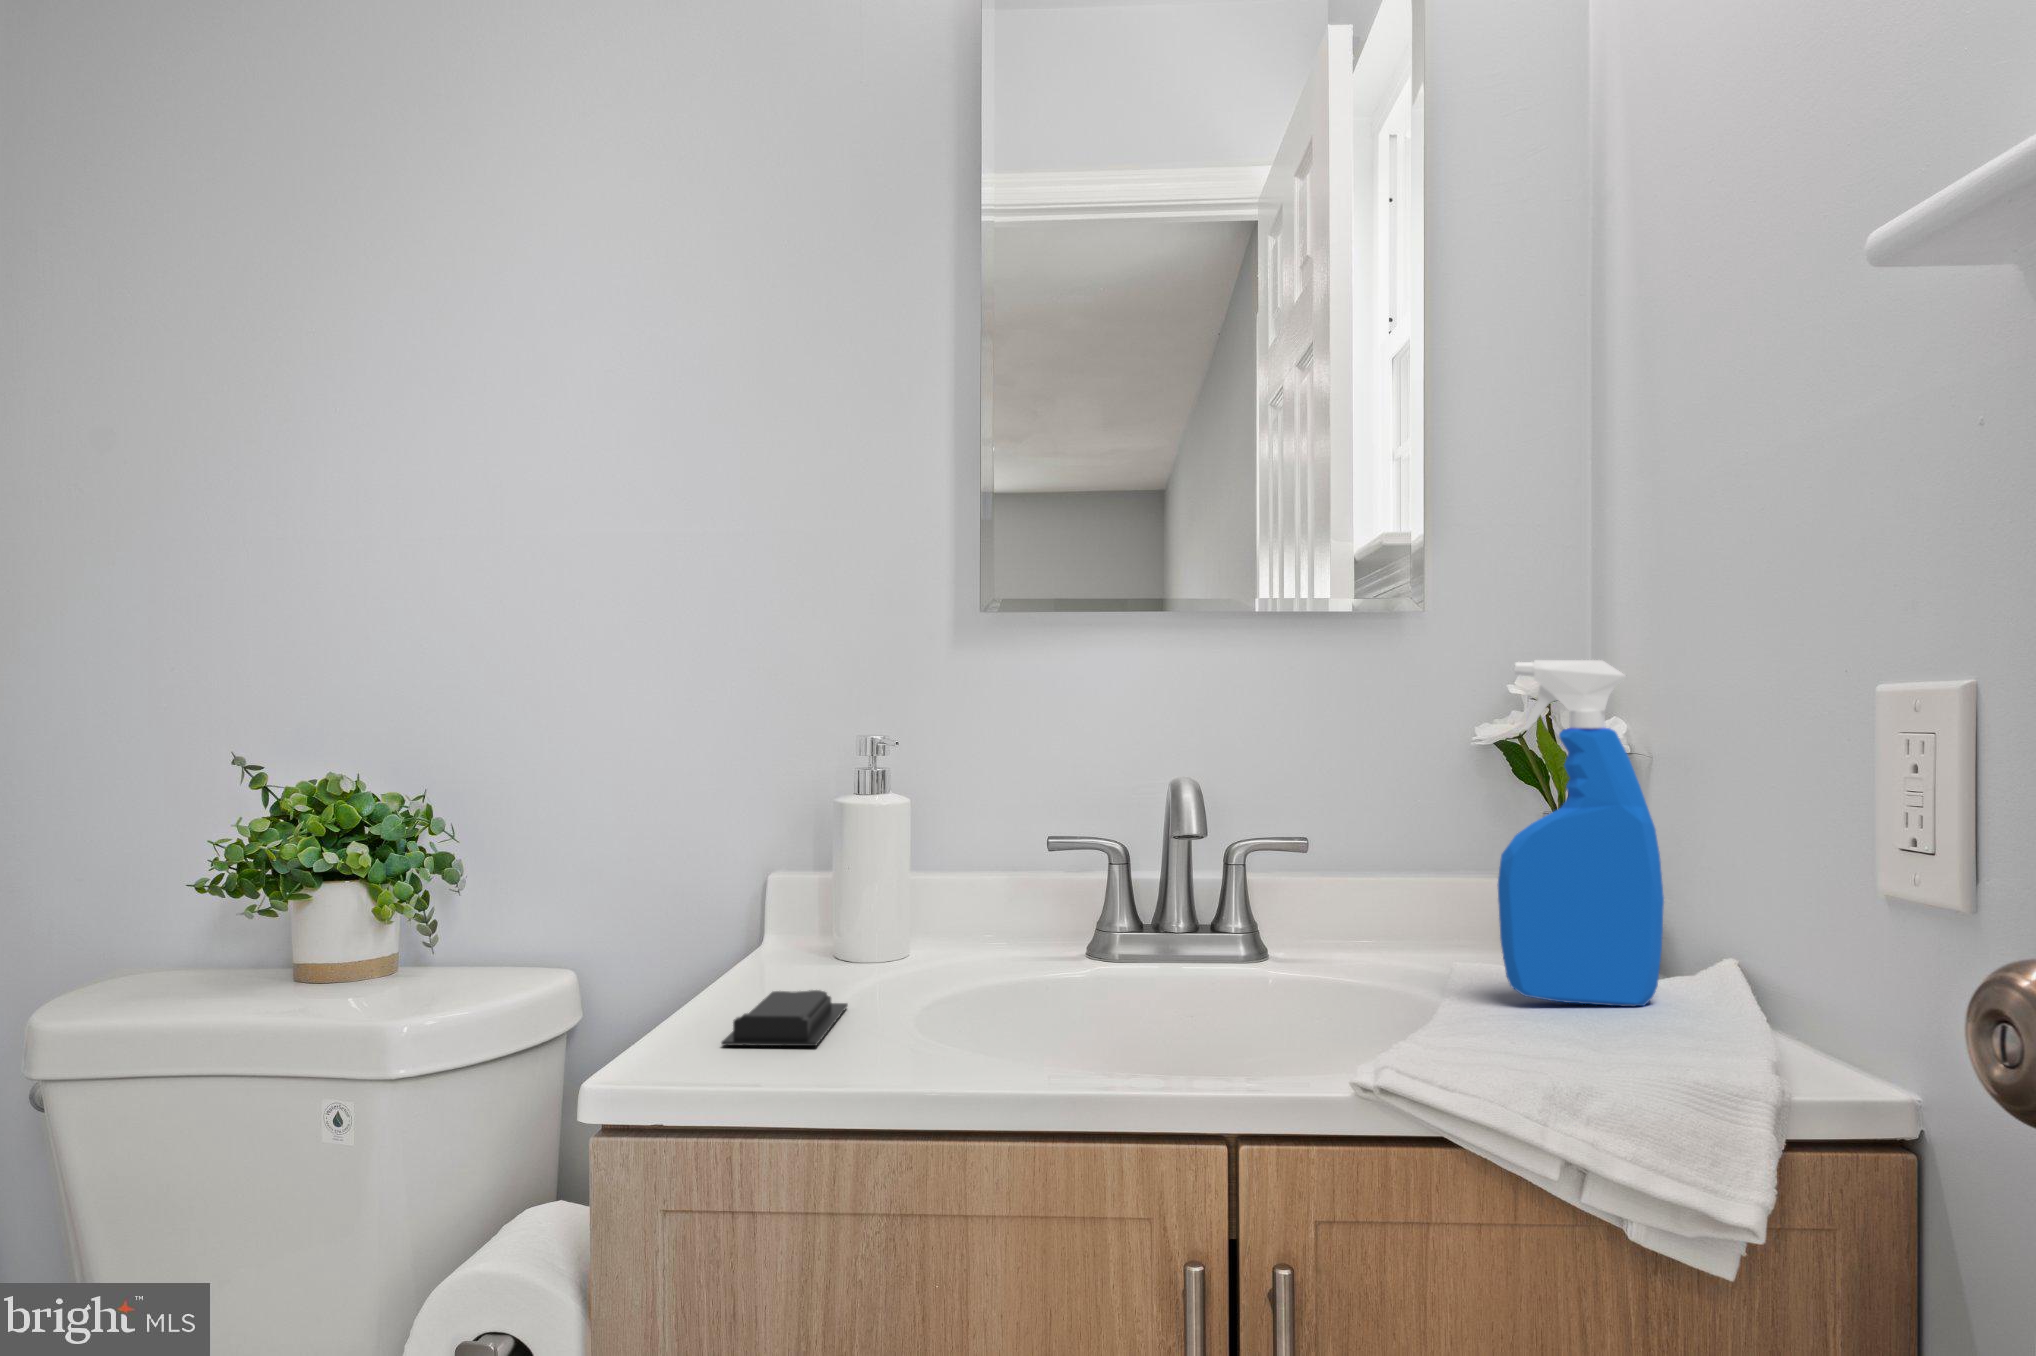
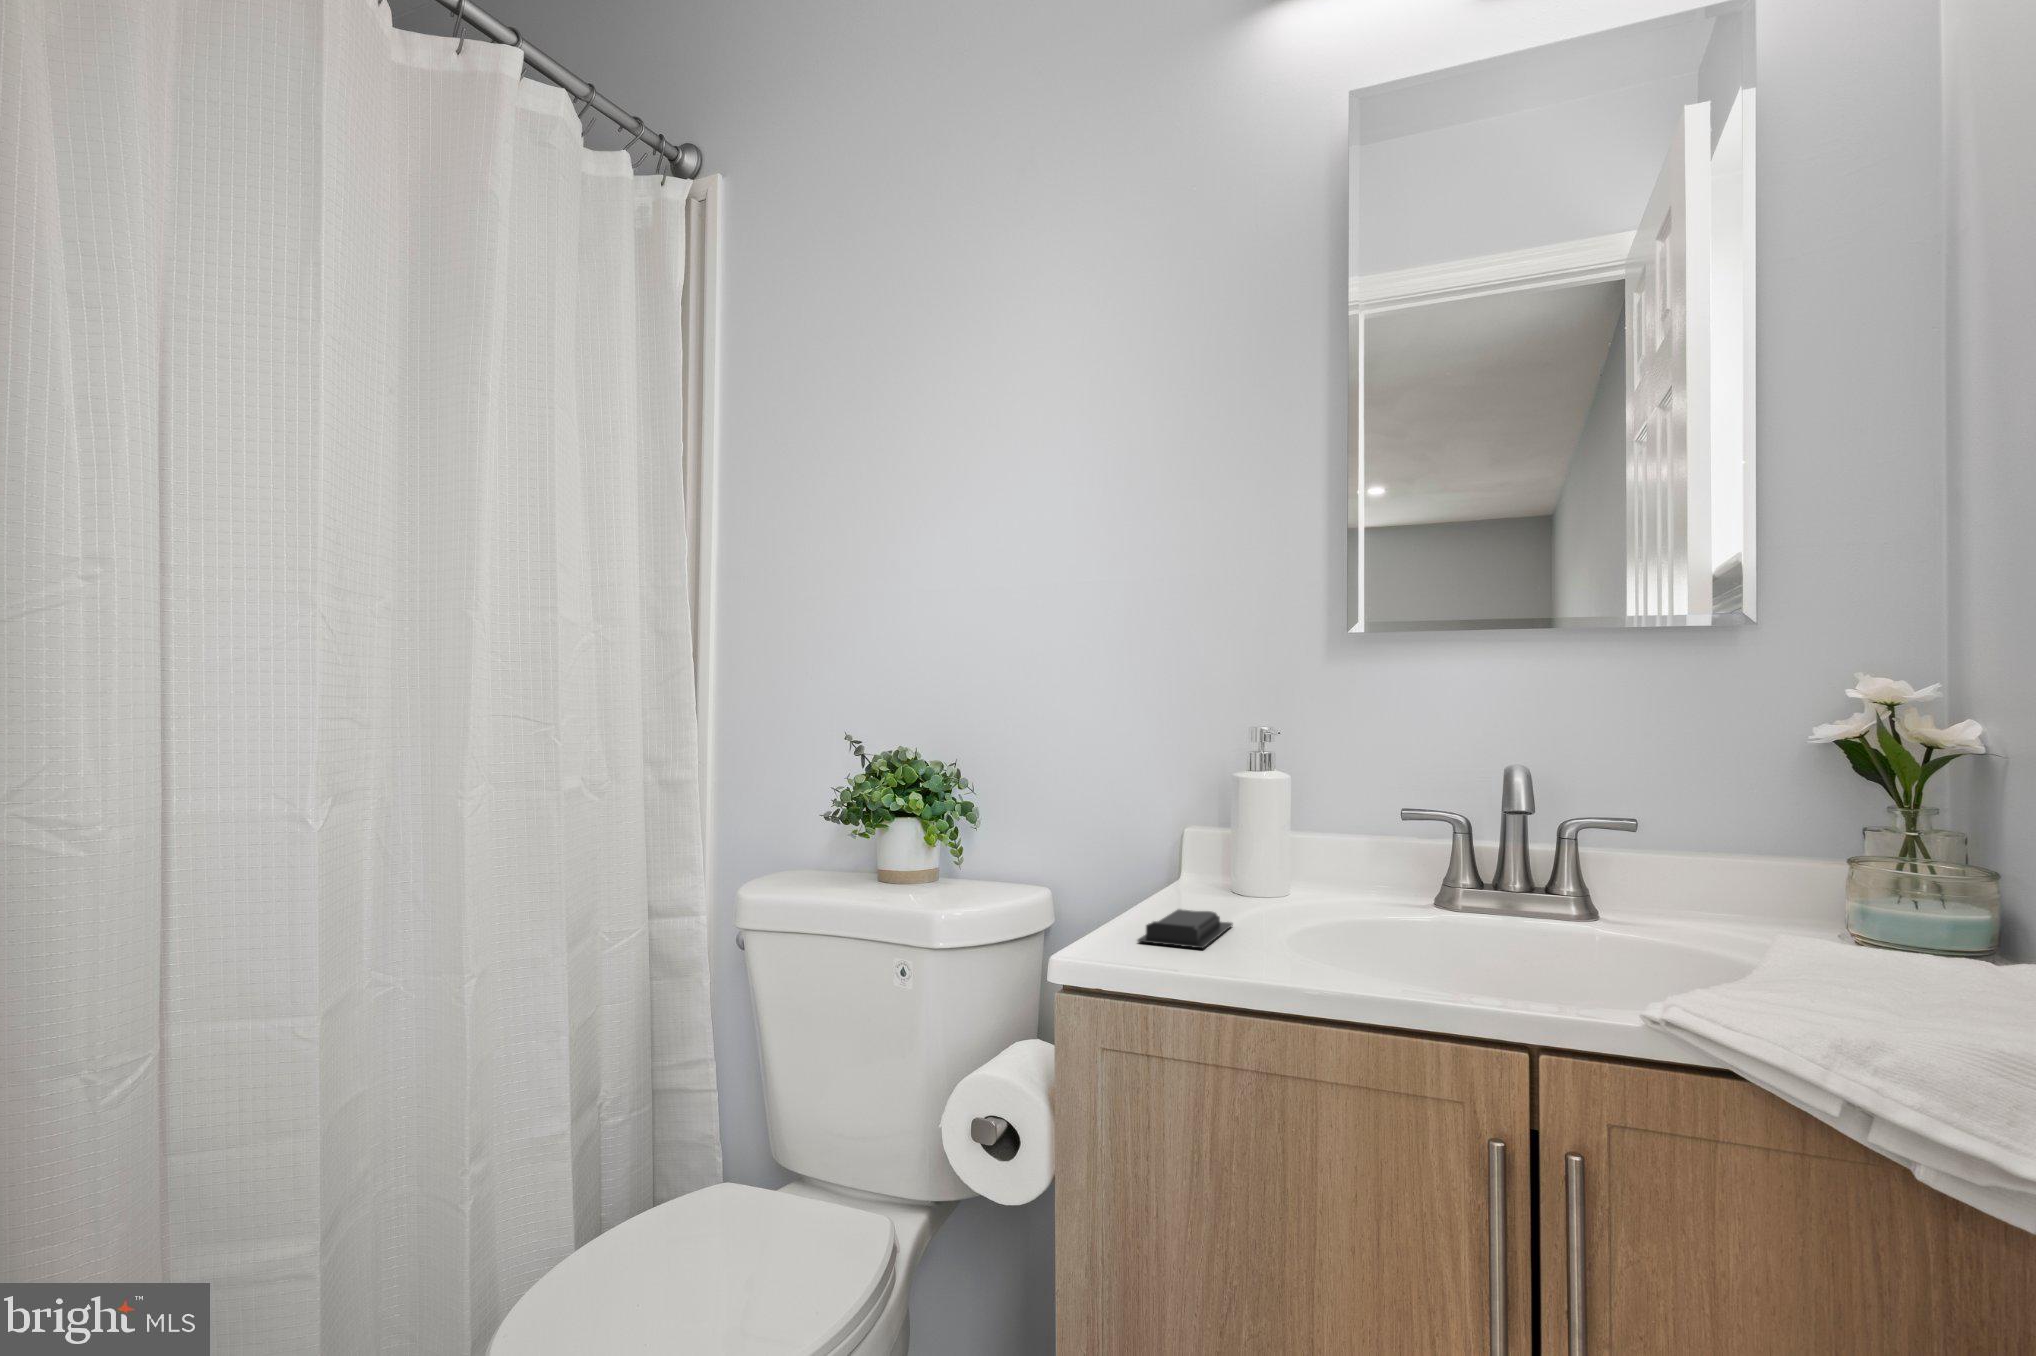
spray bottle: present [1498,660,1664,1006] -> none [1801,668,1978,984]

